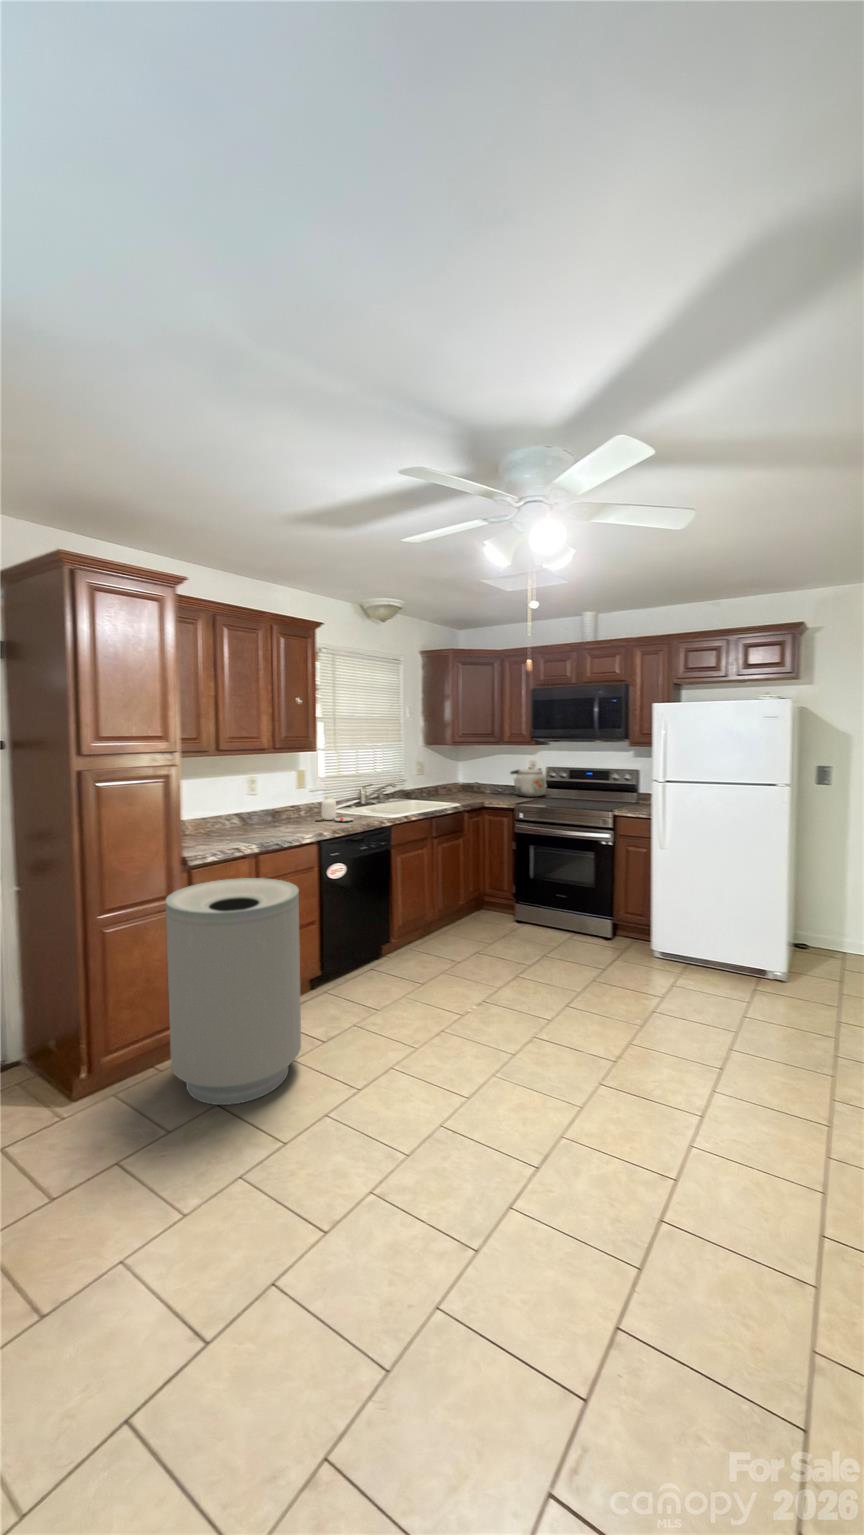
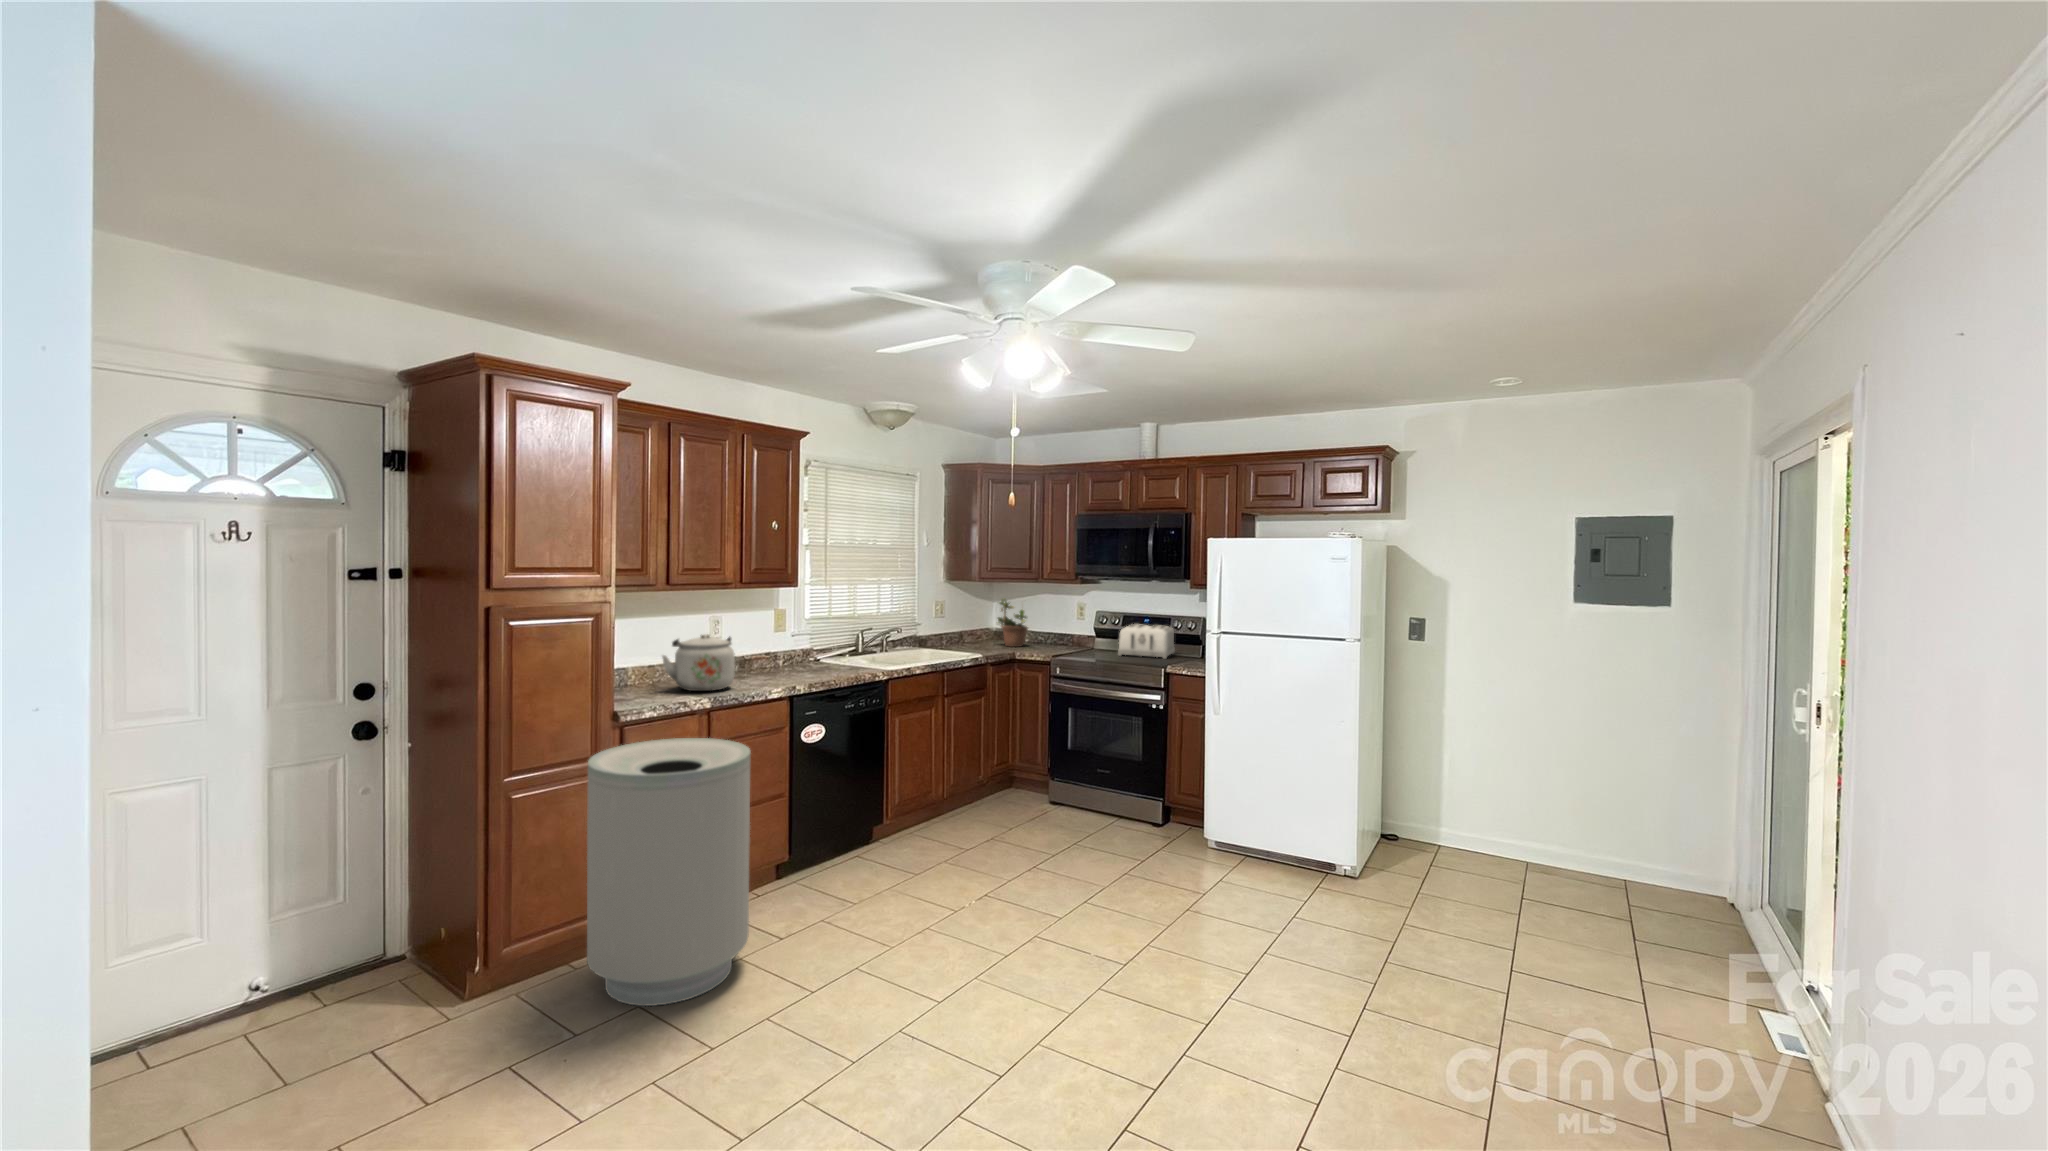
potted plant: none [466,755,492,797] -> present [998,598,1028,647]
kettle: present [511,767,546,797] -> present [662,634,735,691]
toaster: none [568,777,612,804] -> present [1118,624,1175,659]
jar: present [322,796,352,822] -> none [792,641,841,673]

